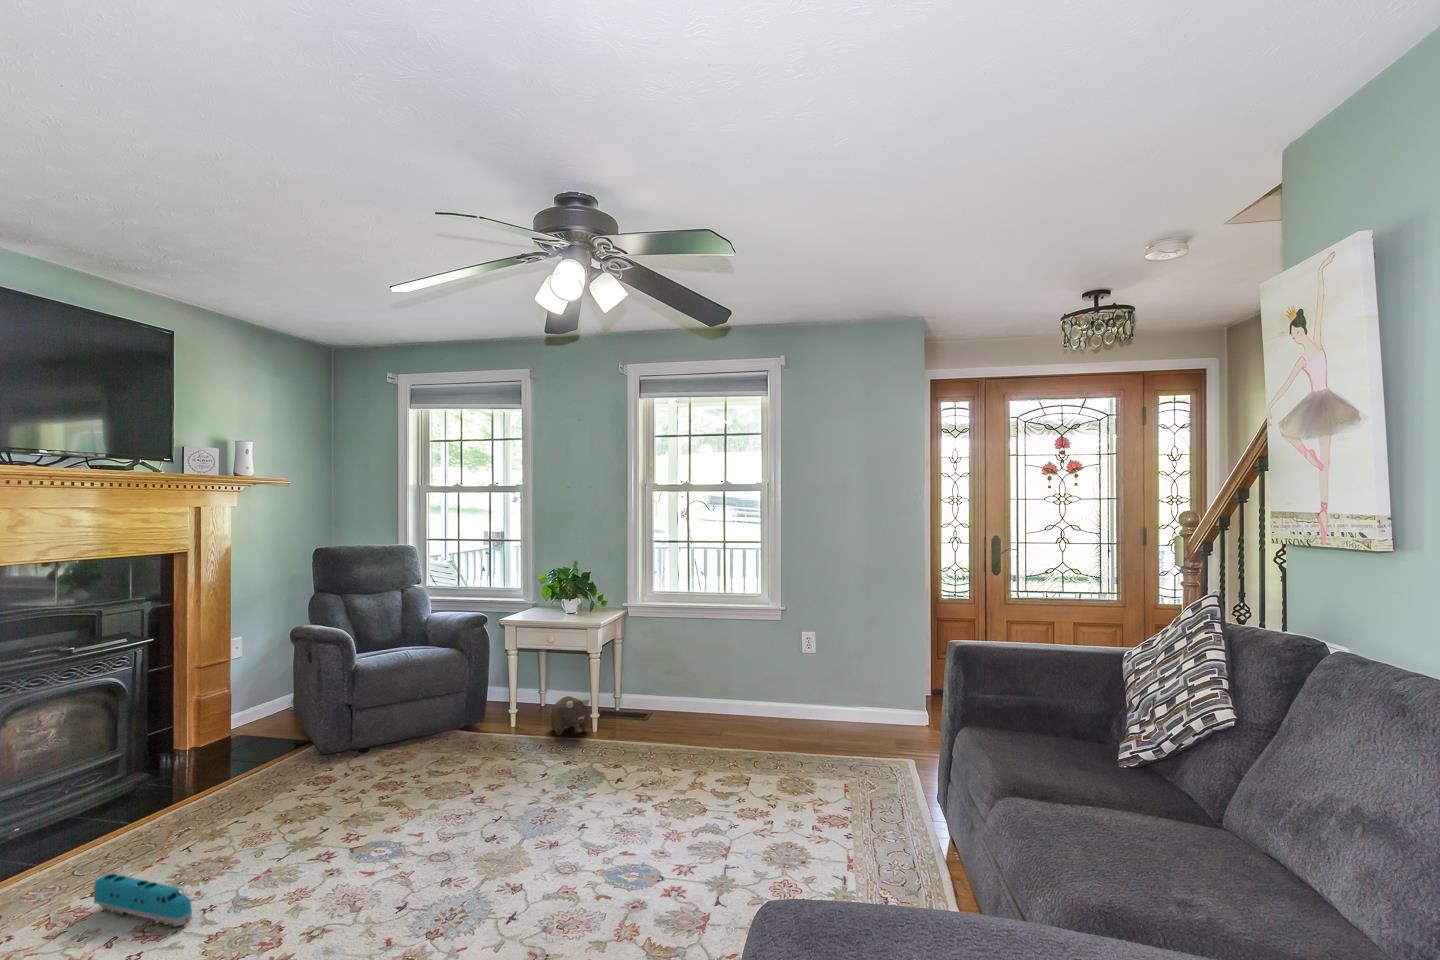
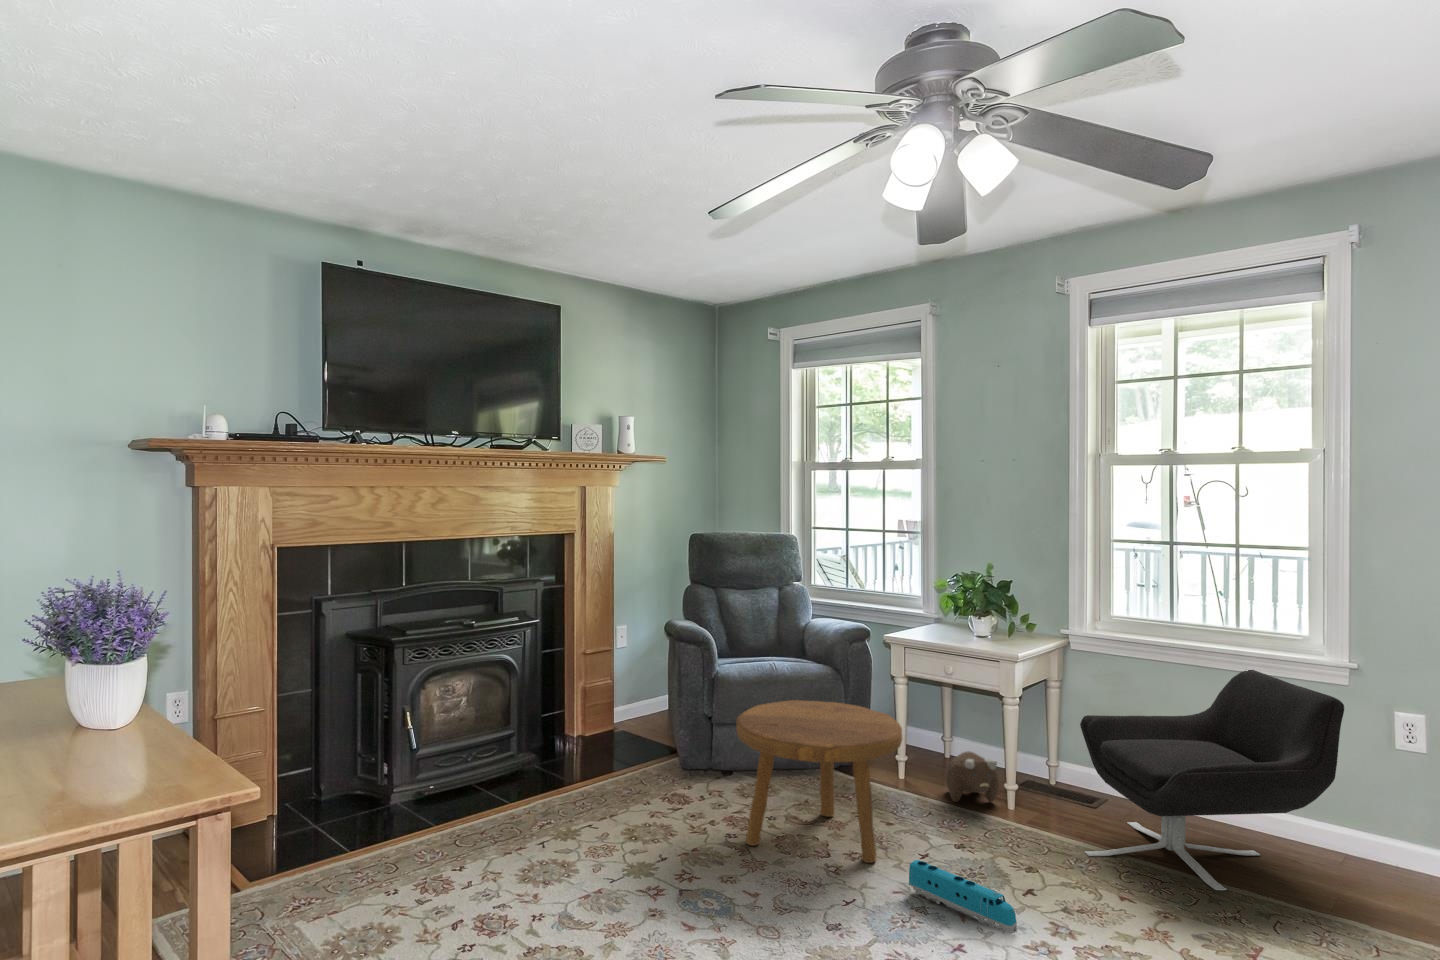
lounge chair: none [644,611,796,754] -> present [1080,670,1344,890]
footstool: none [385,673,526,801] -> present [736,700,902,863]
toy train: present [94,874,192,926] -> present [909,860,1017,933]

